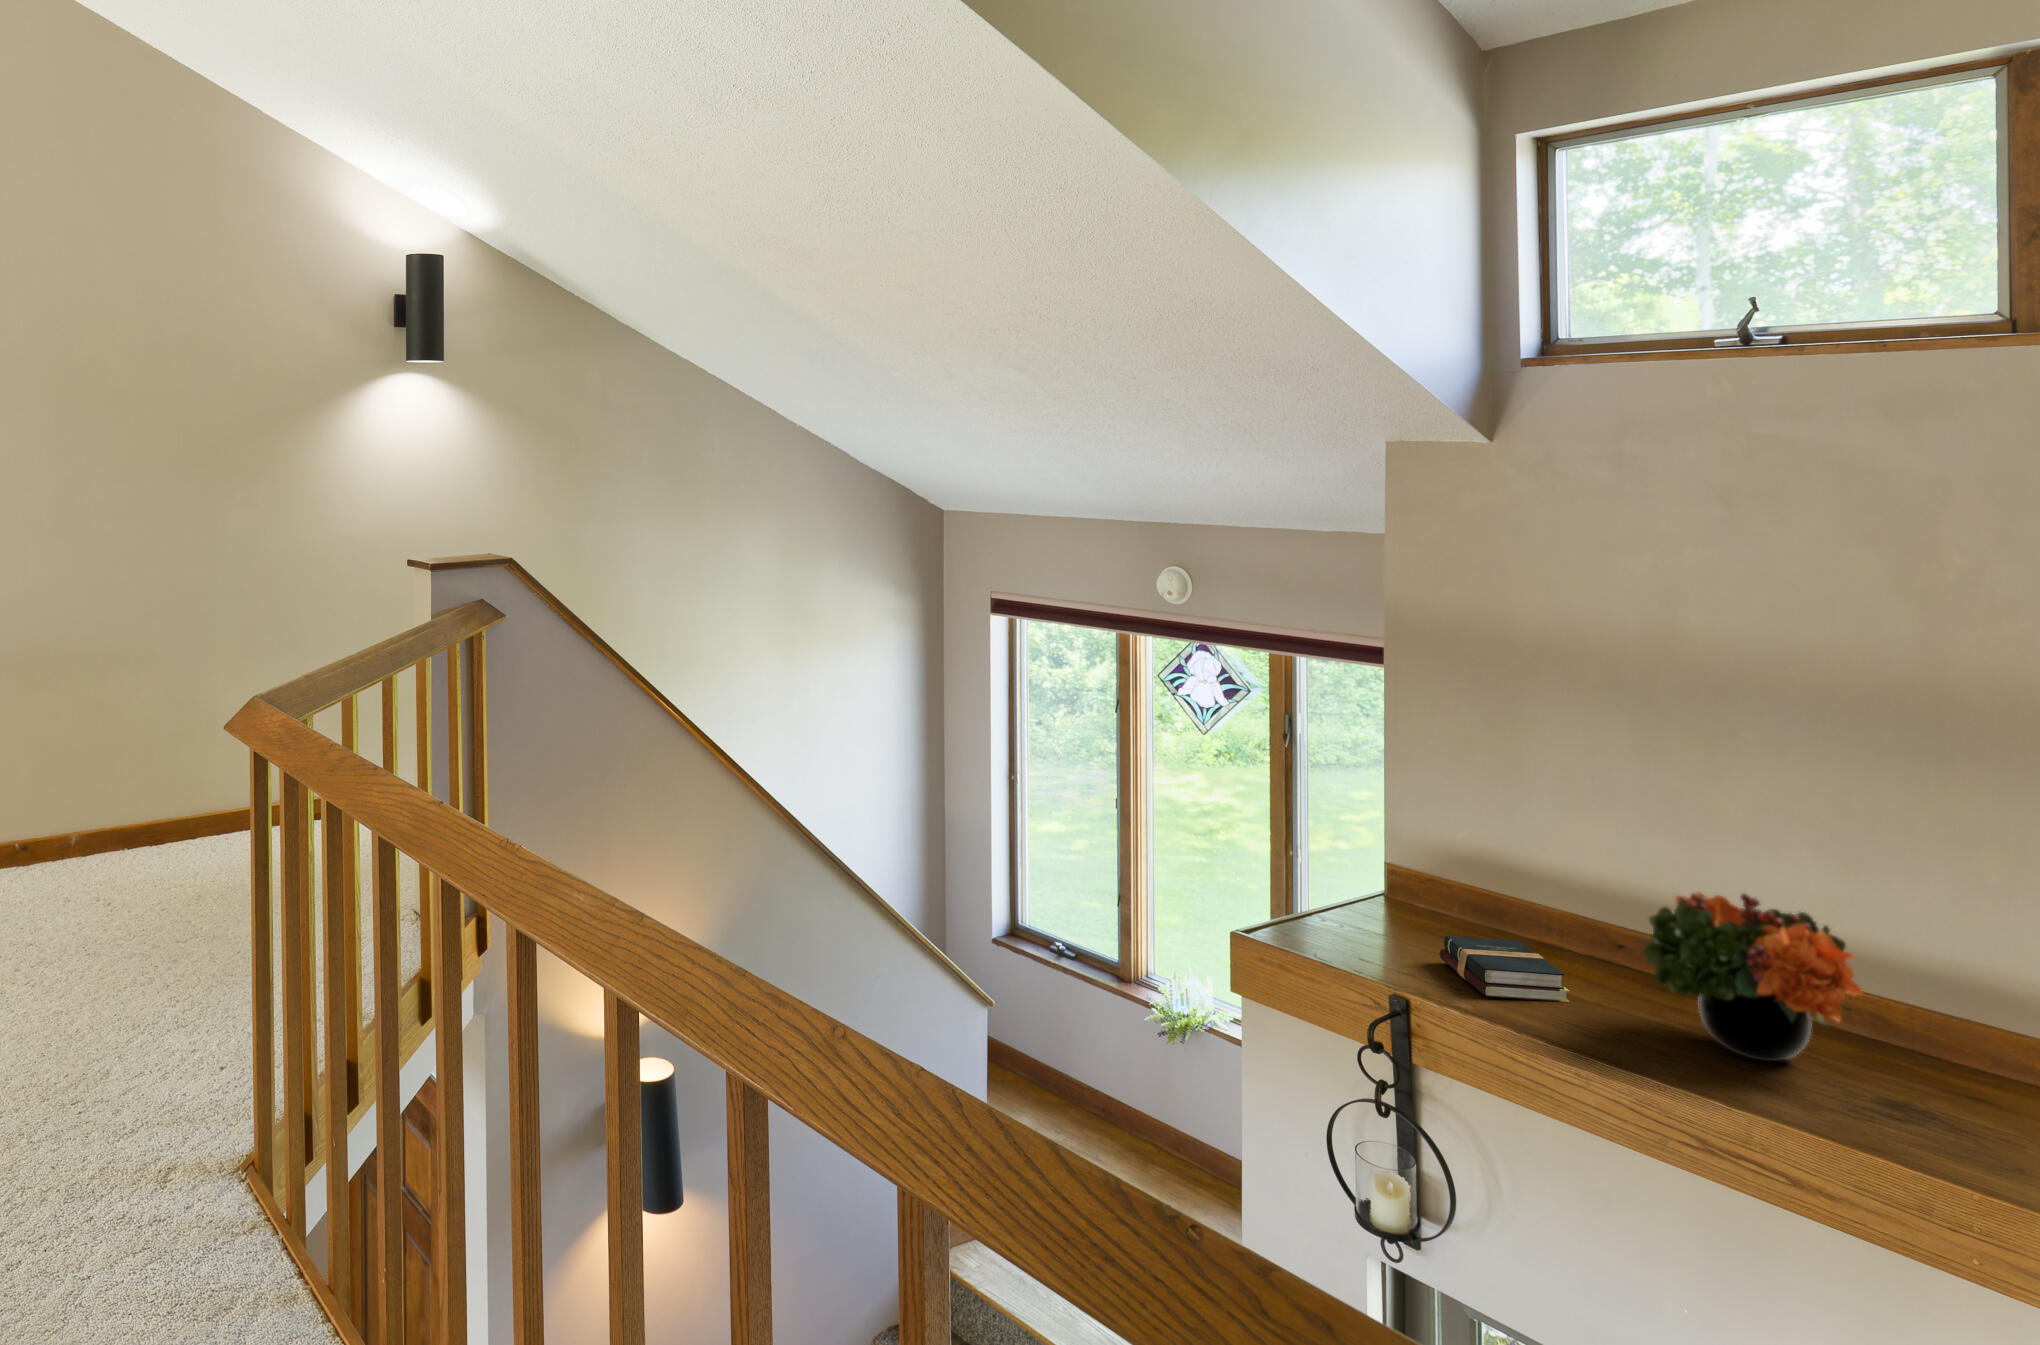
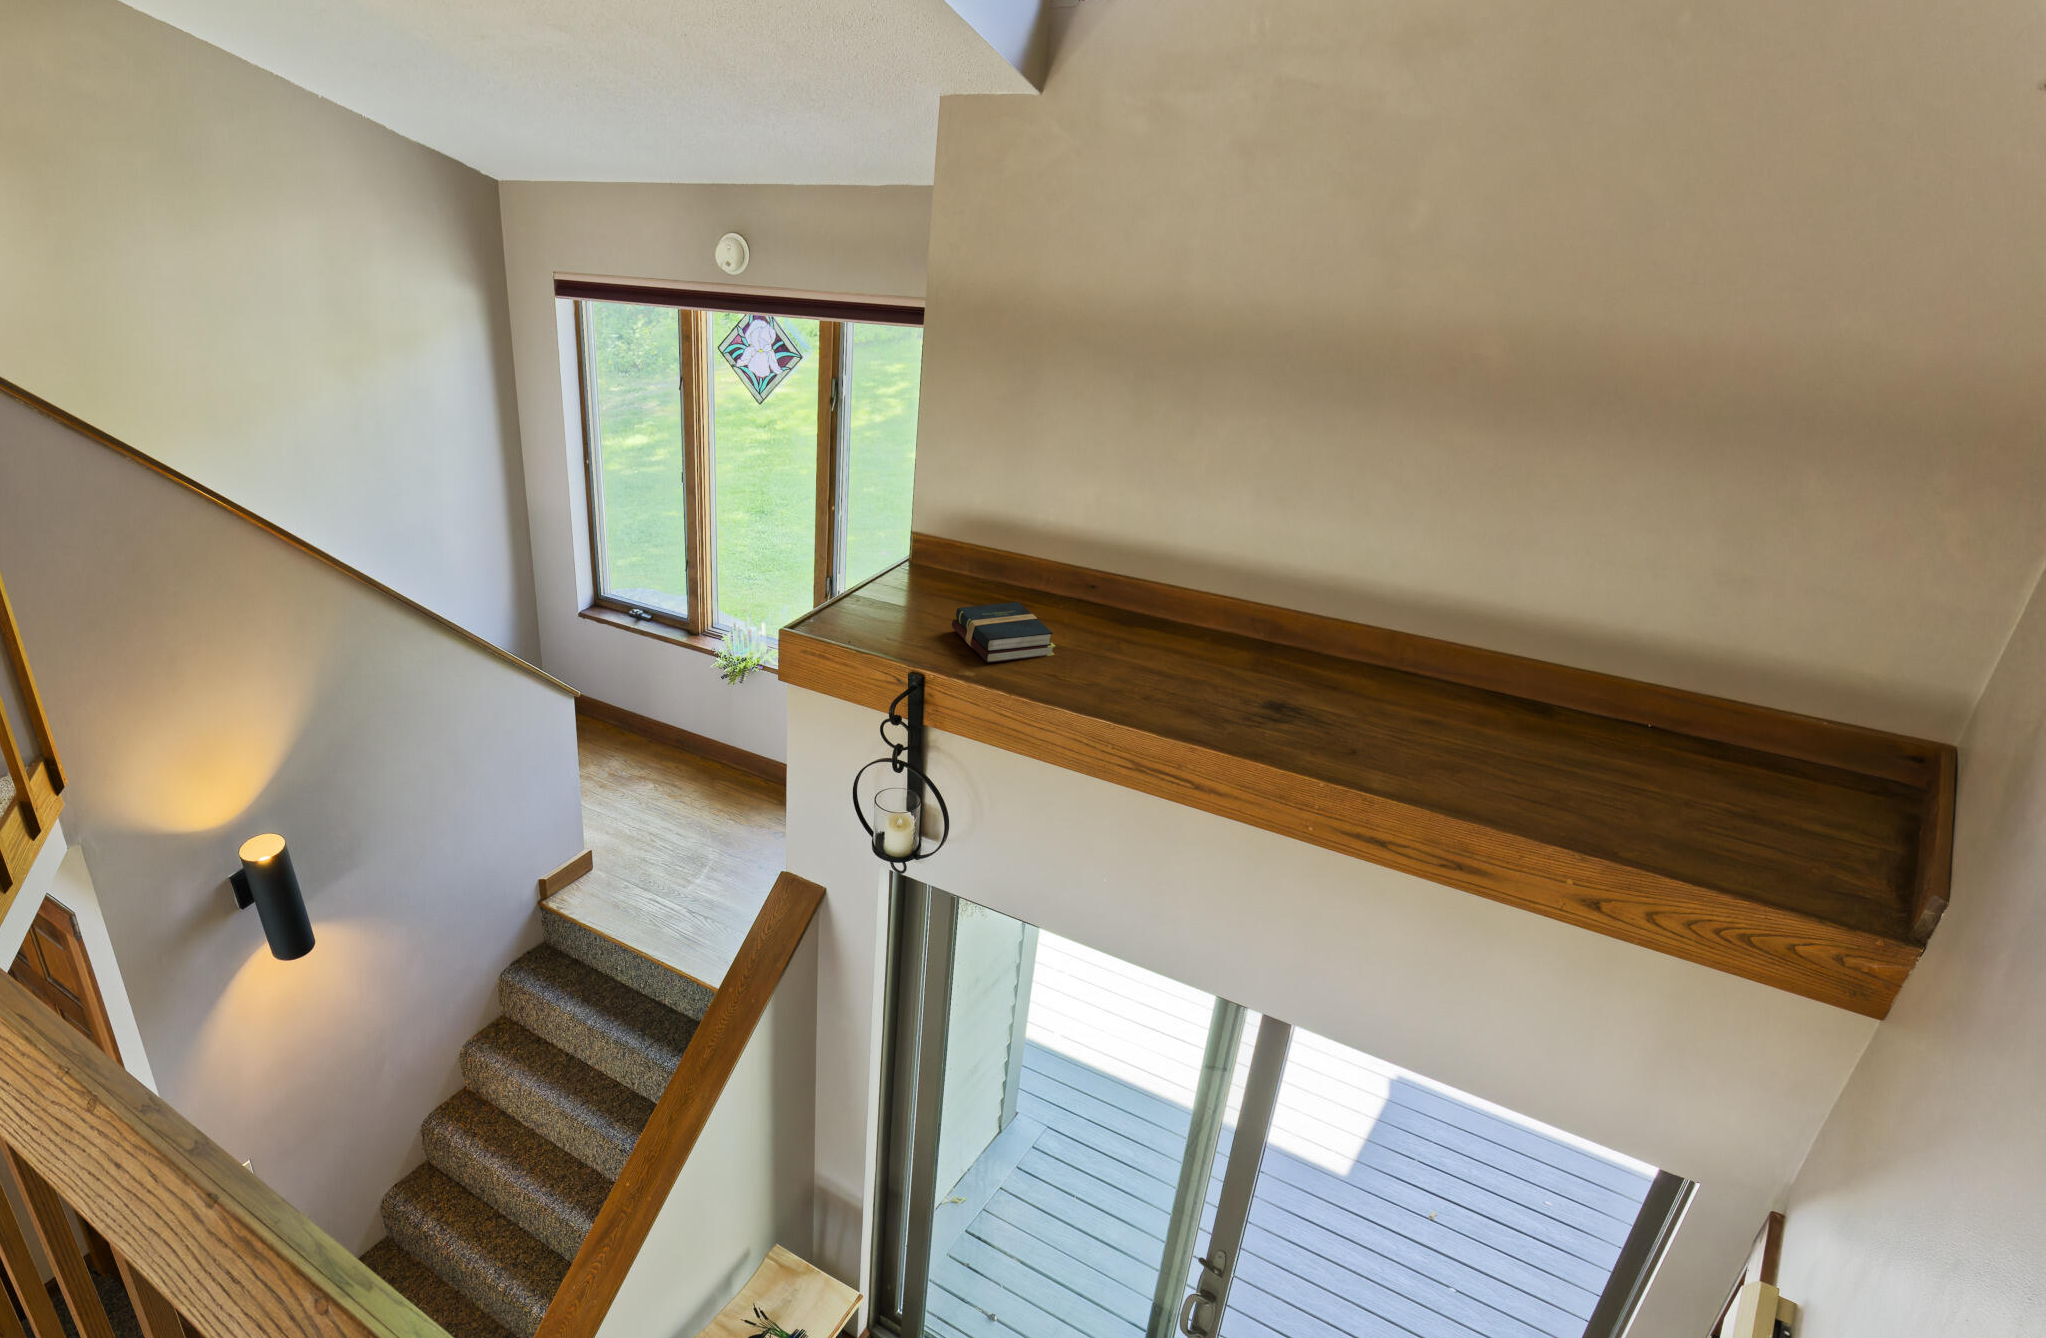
flower arrangement: present [1642,893,1863,1061] -> none [1117,546,1292,690]

